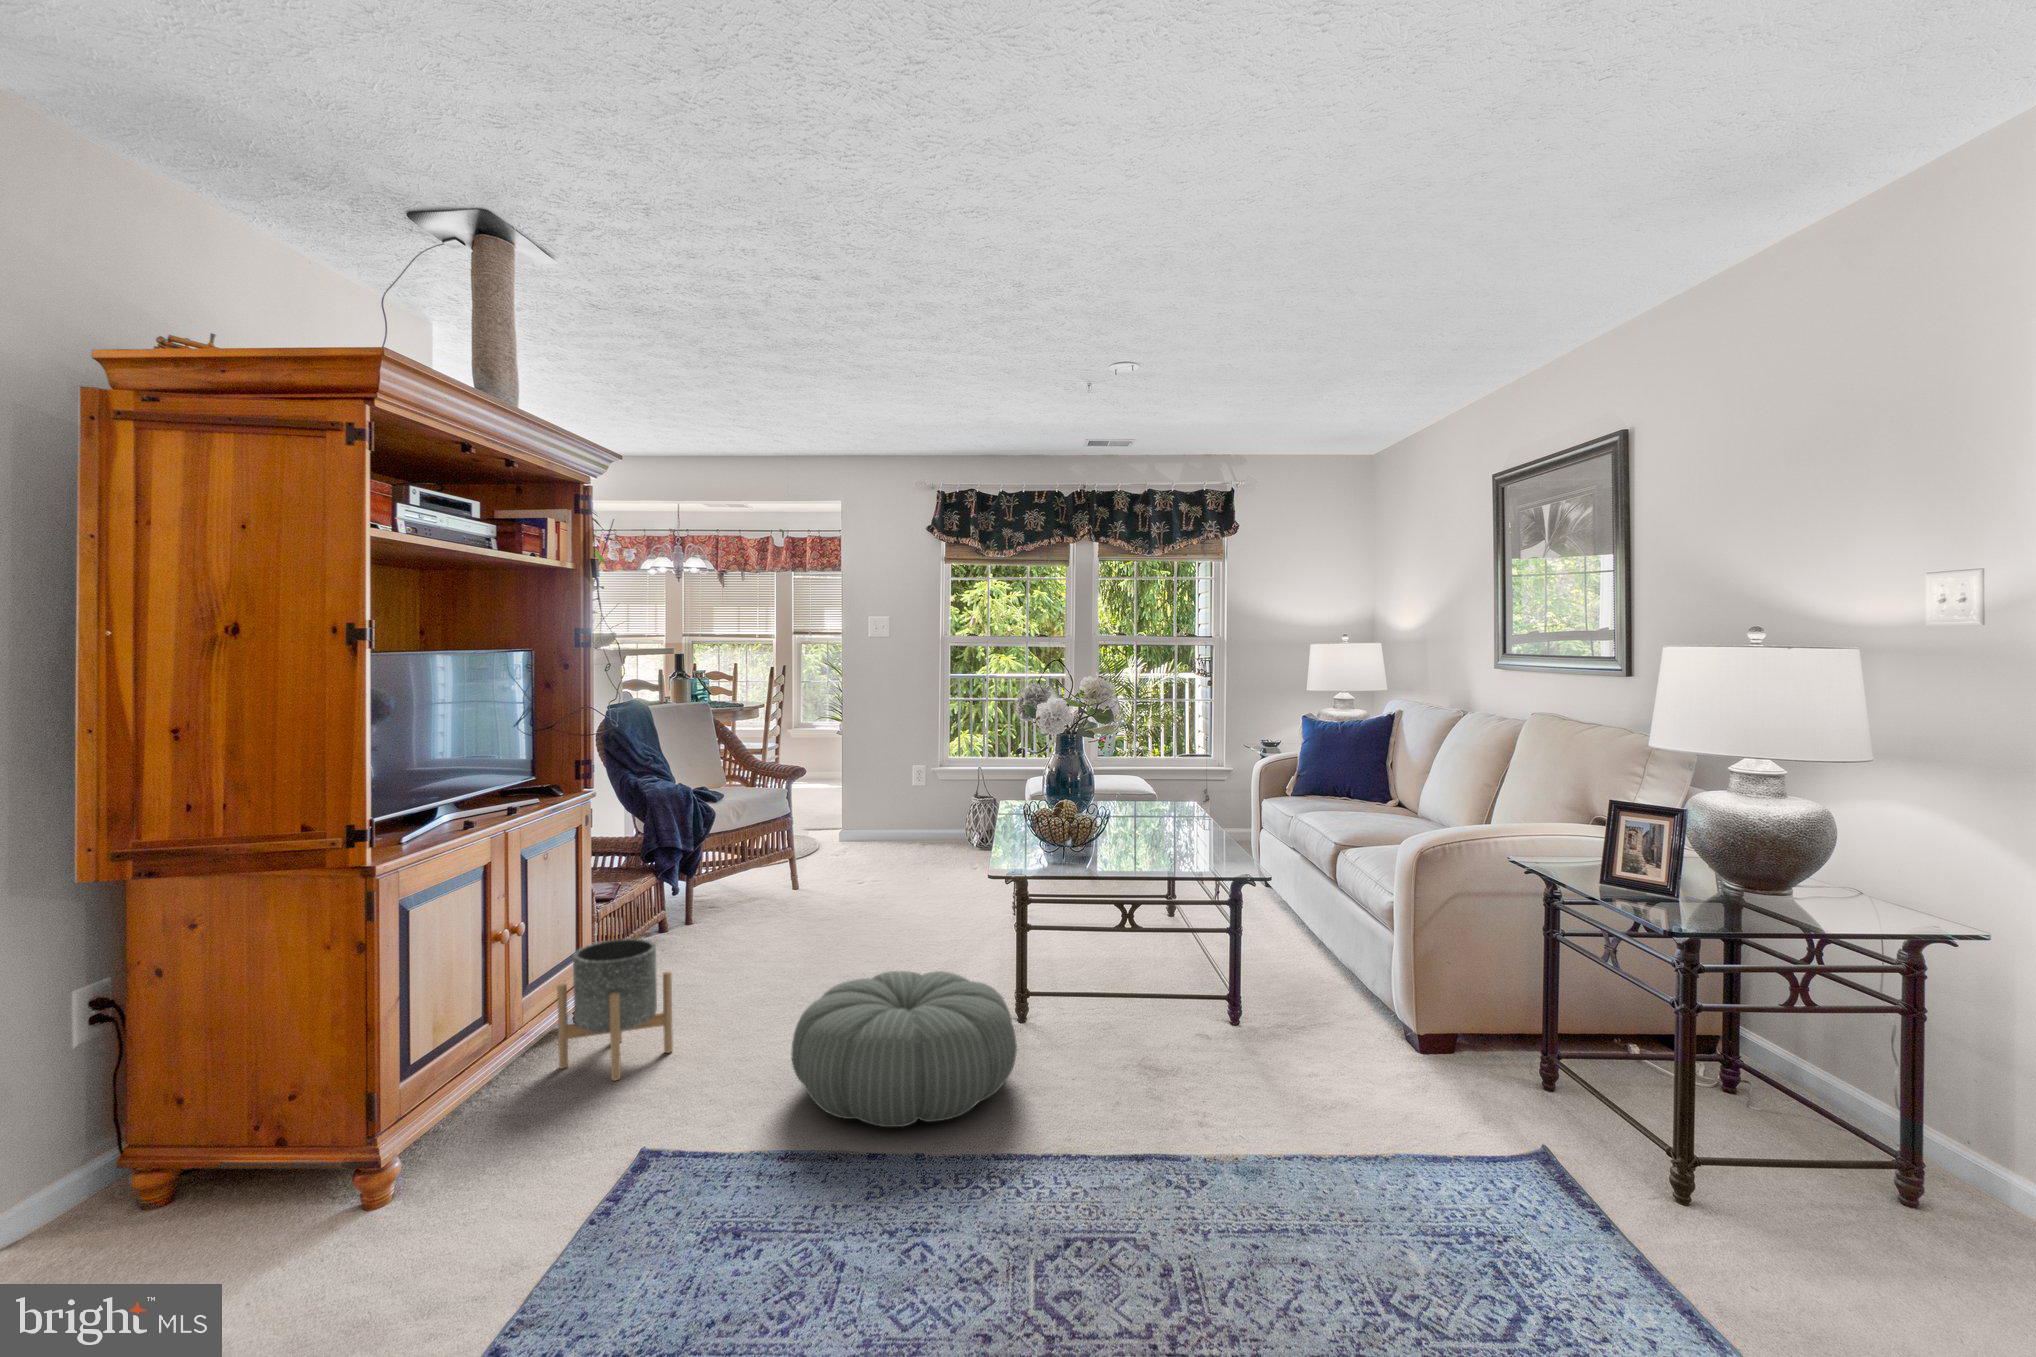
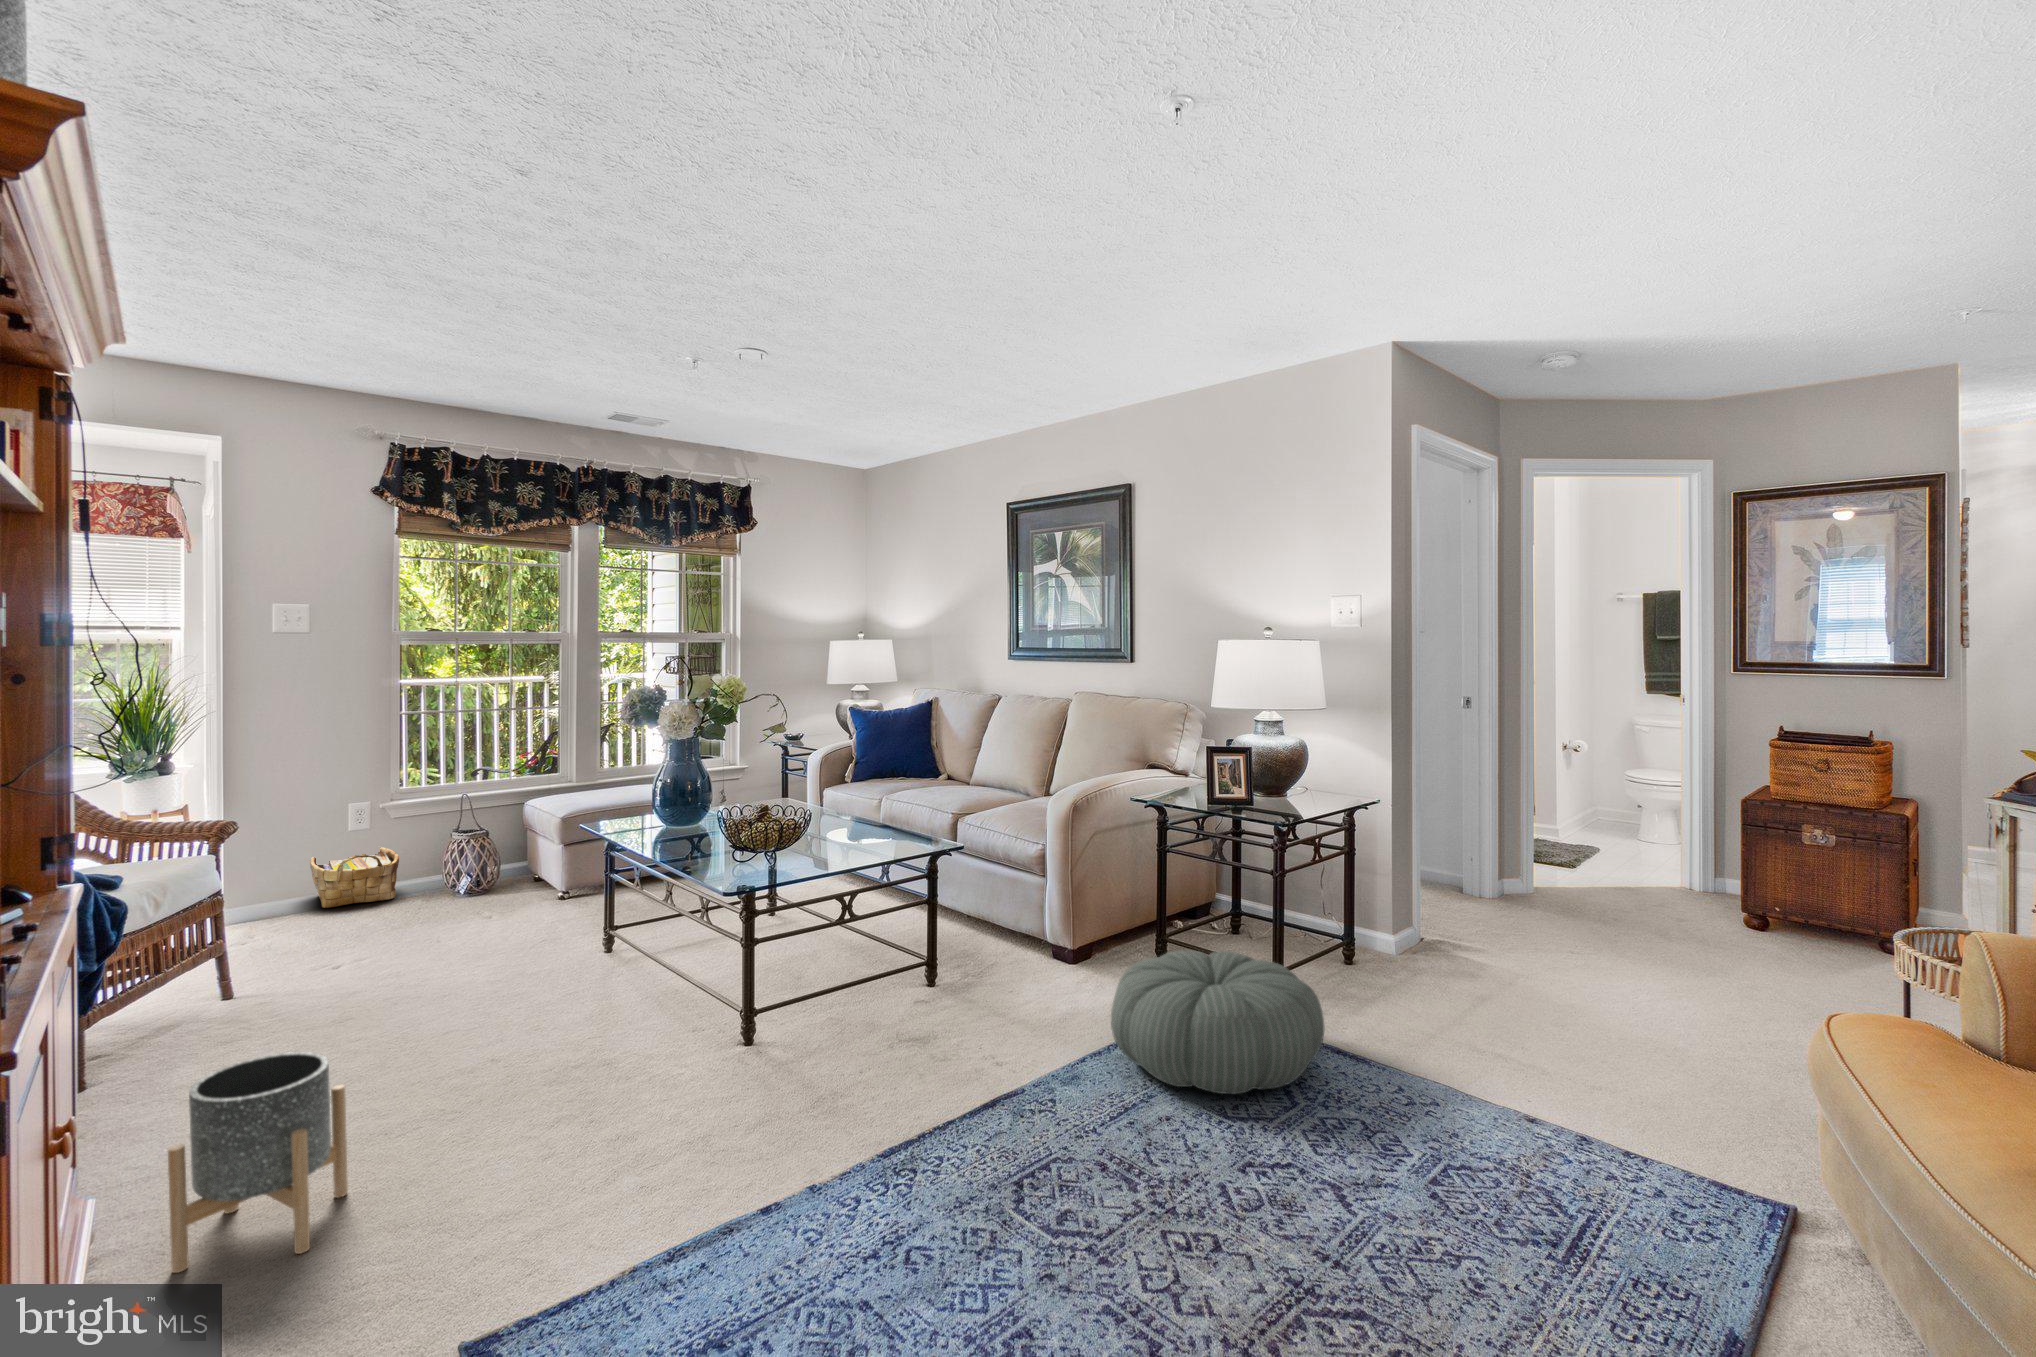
woven basket: none [869,798,927,854] -> present [310,847,399,908]
pouf: present [791,971,1017,1127] -> present [1111,950,1324,1094]

